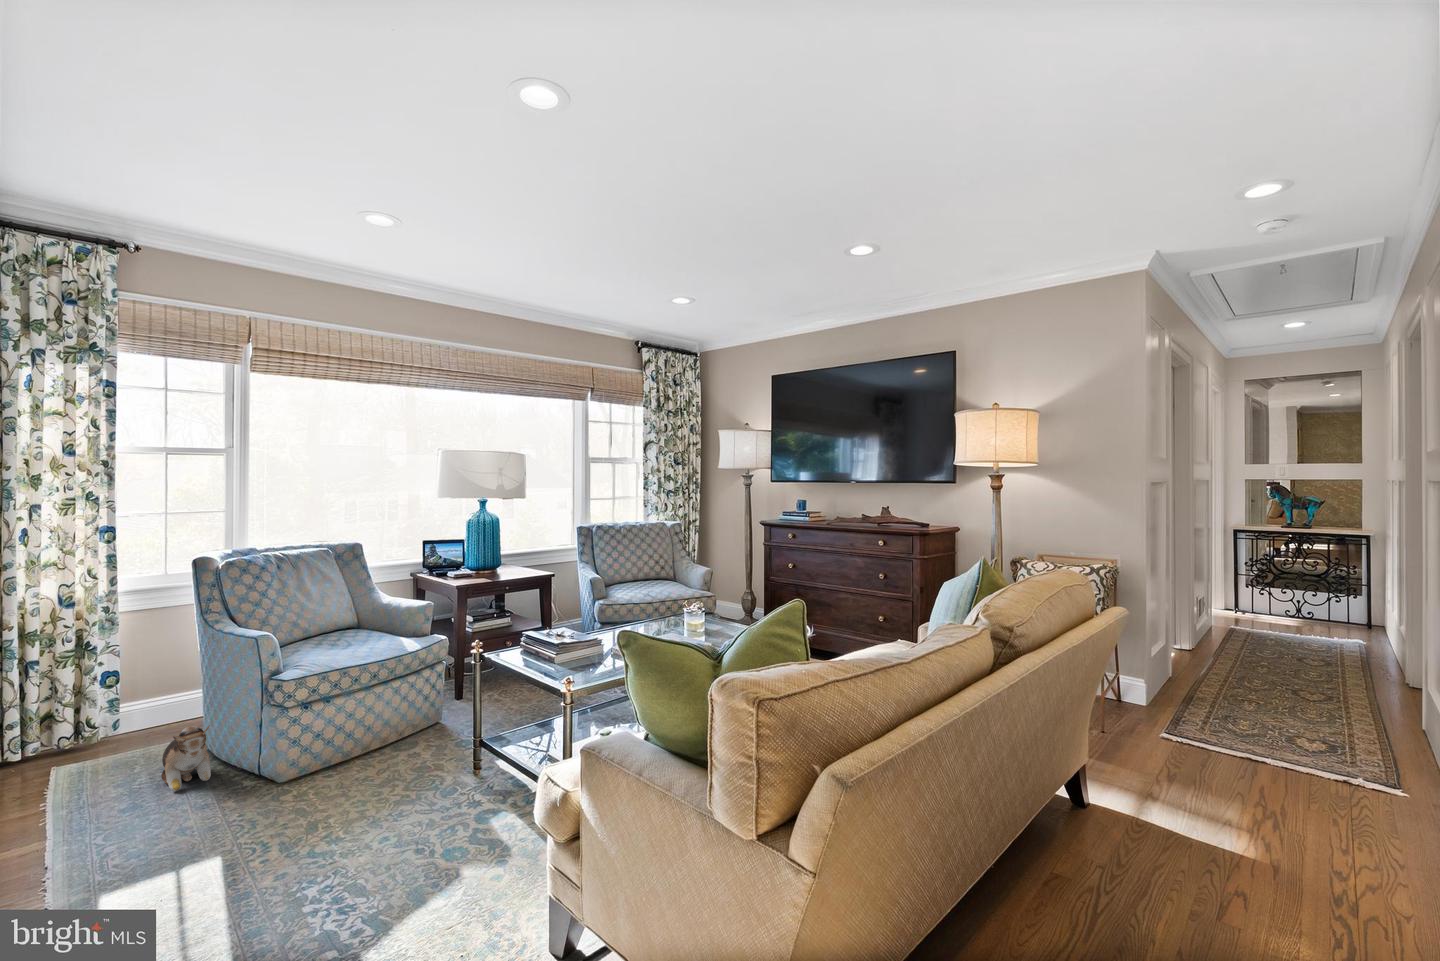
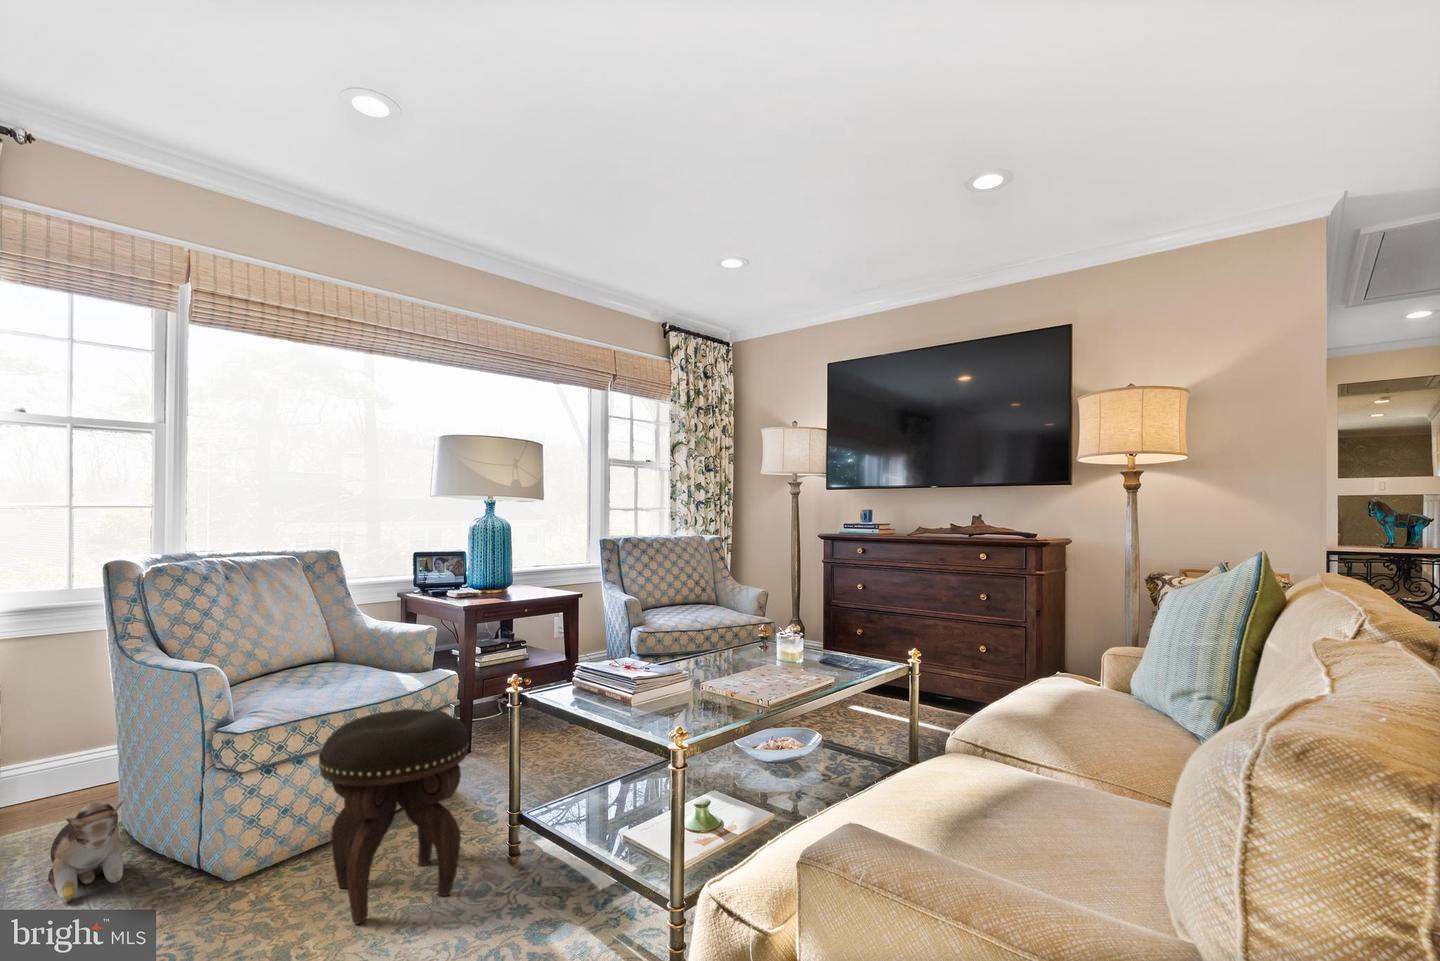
footstool: none [338,666,444,809] -> present [319,709,469,924]

